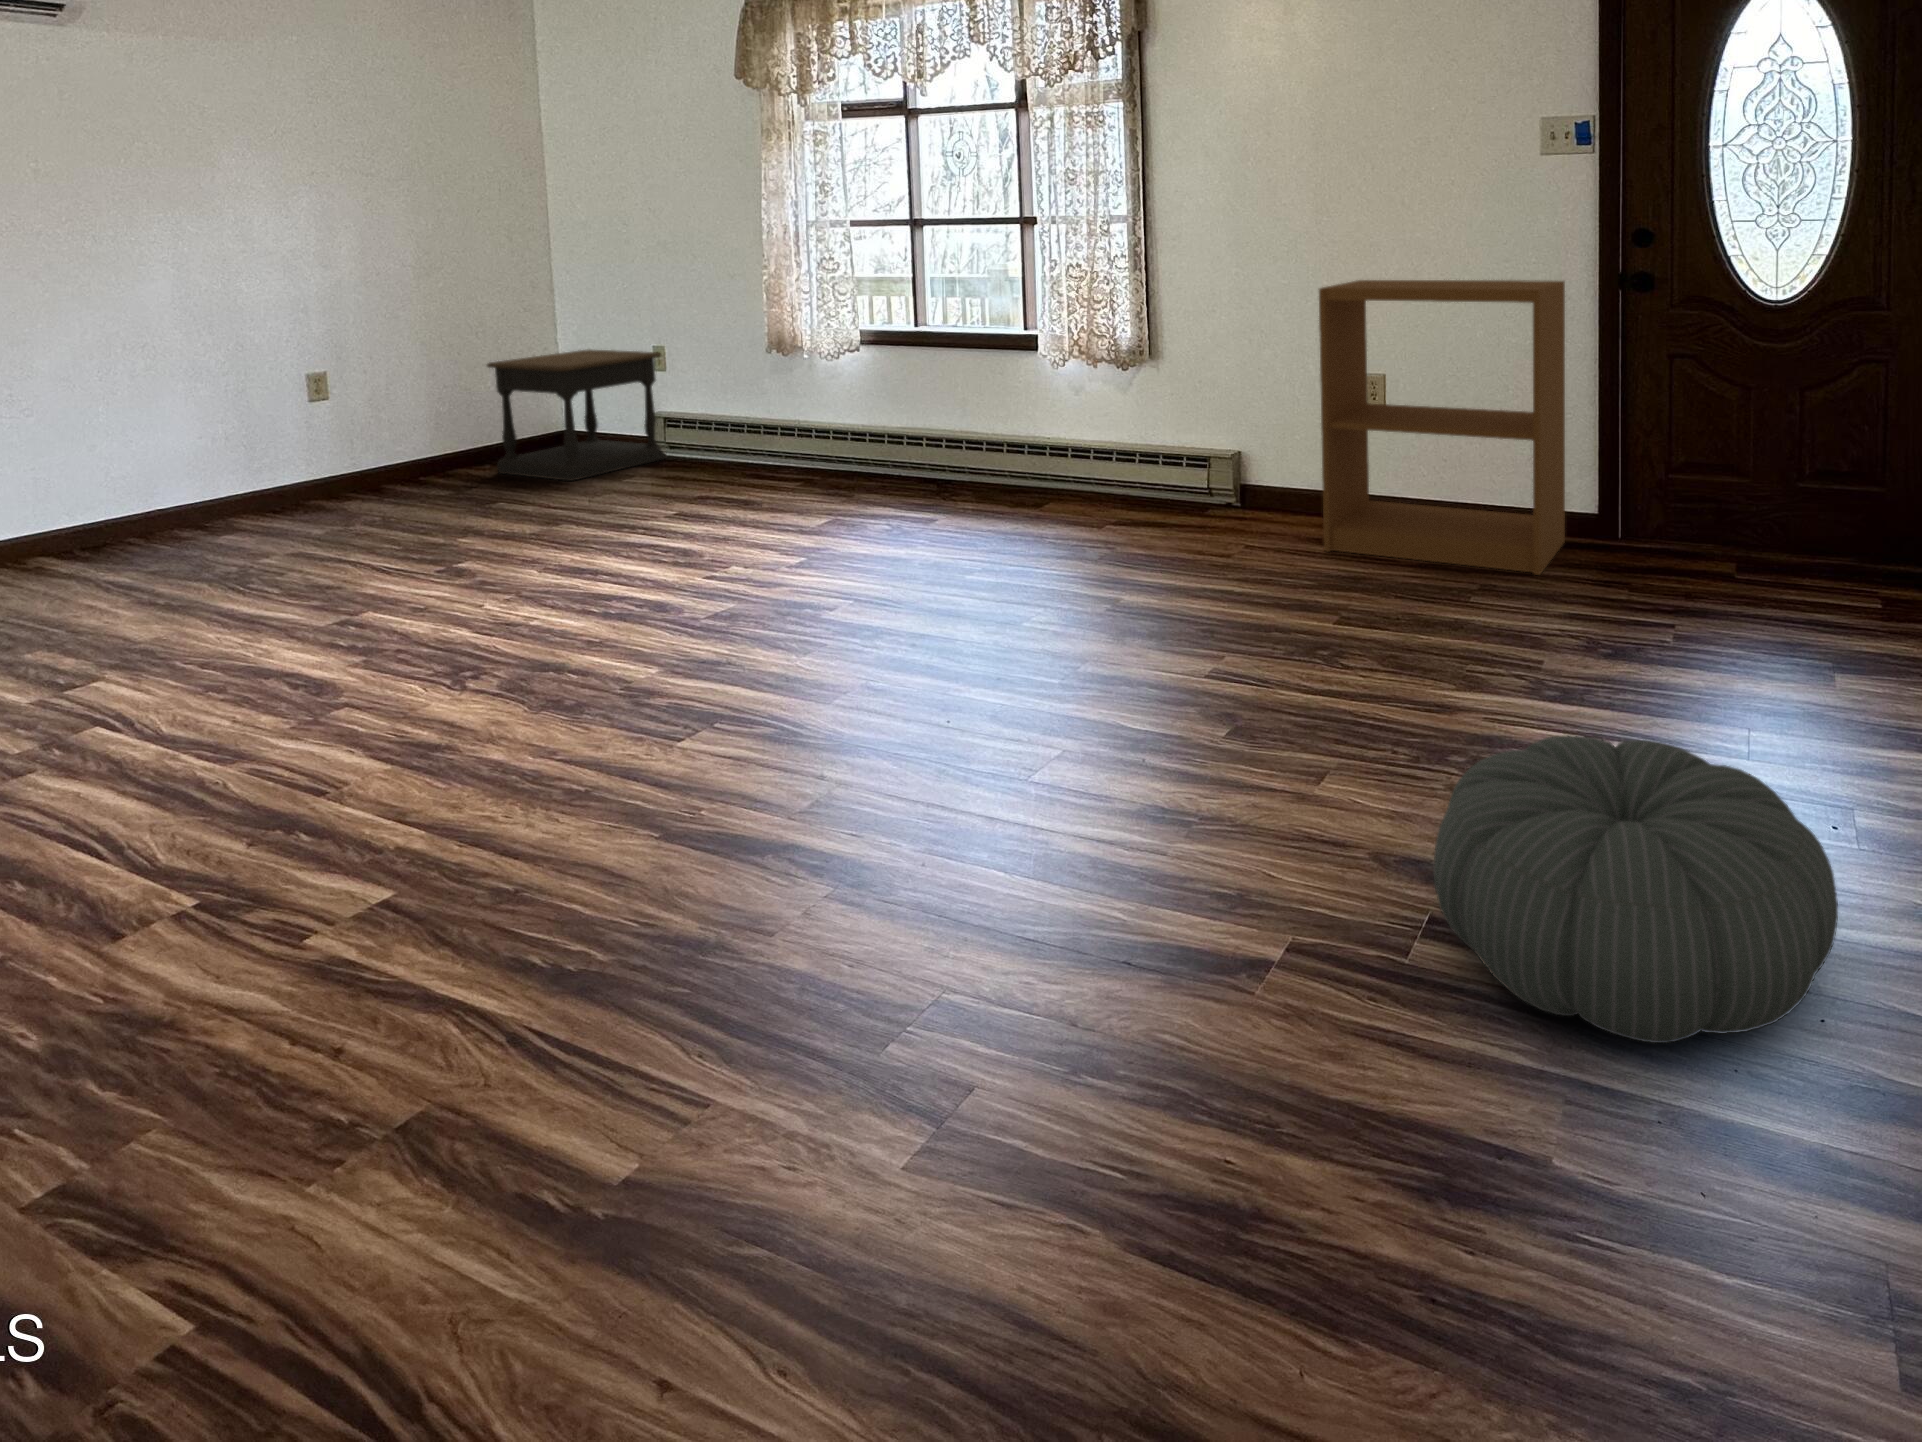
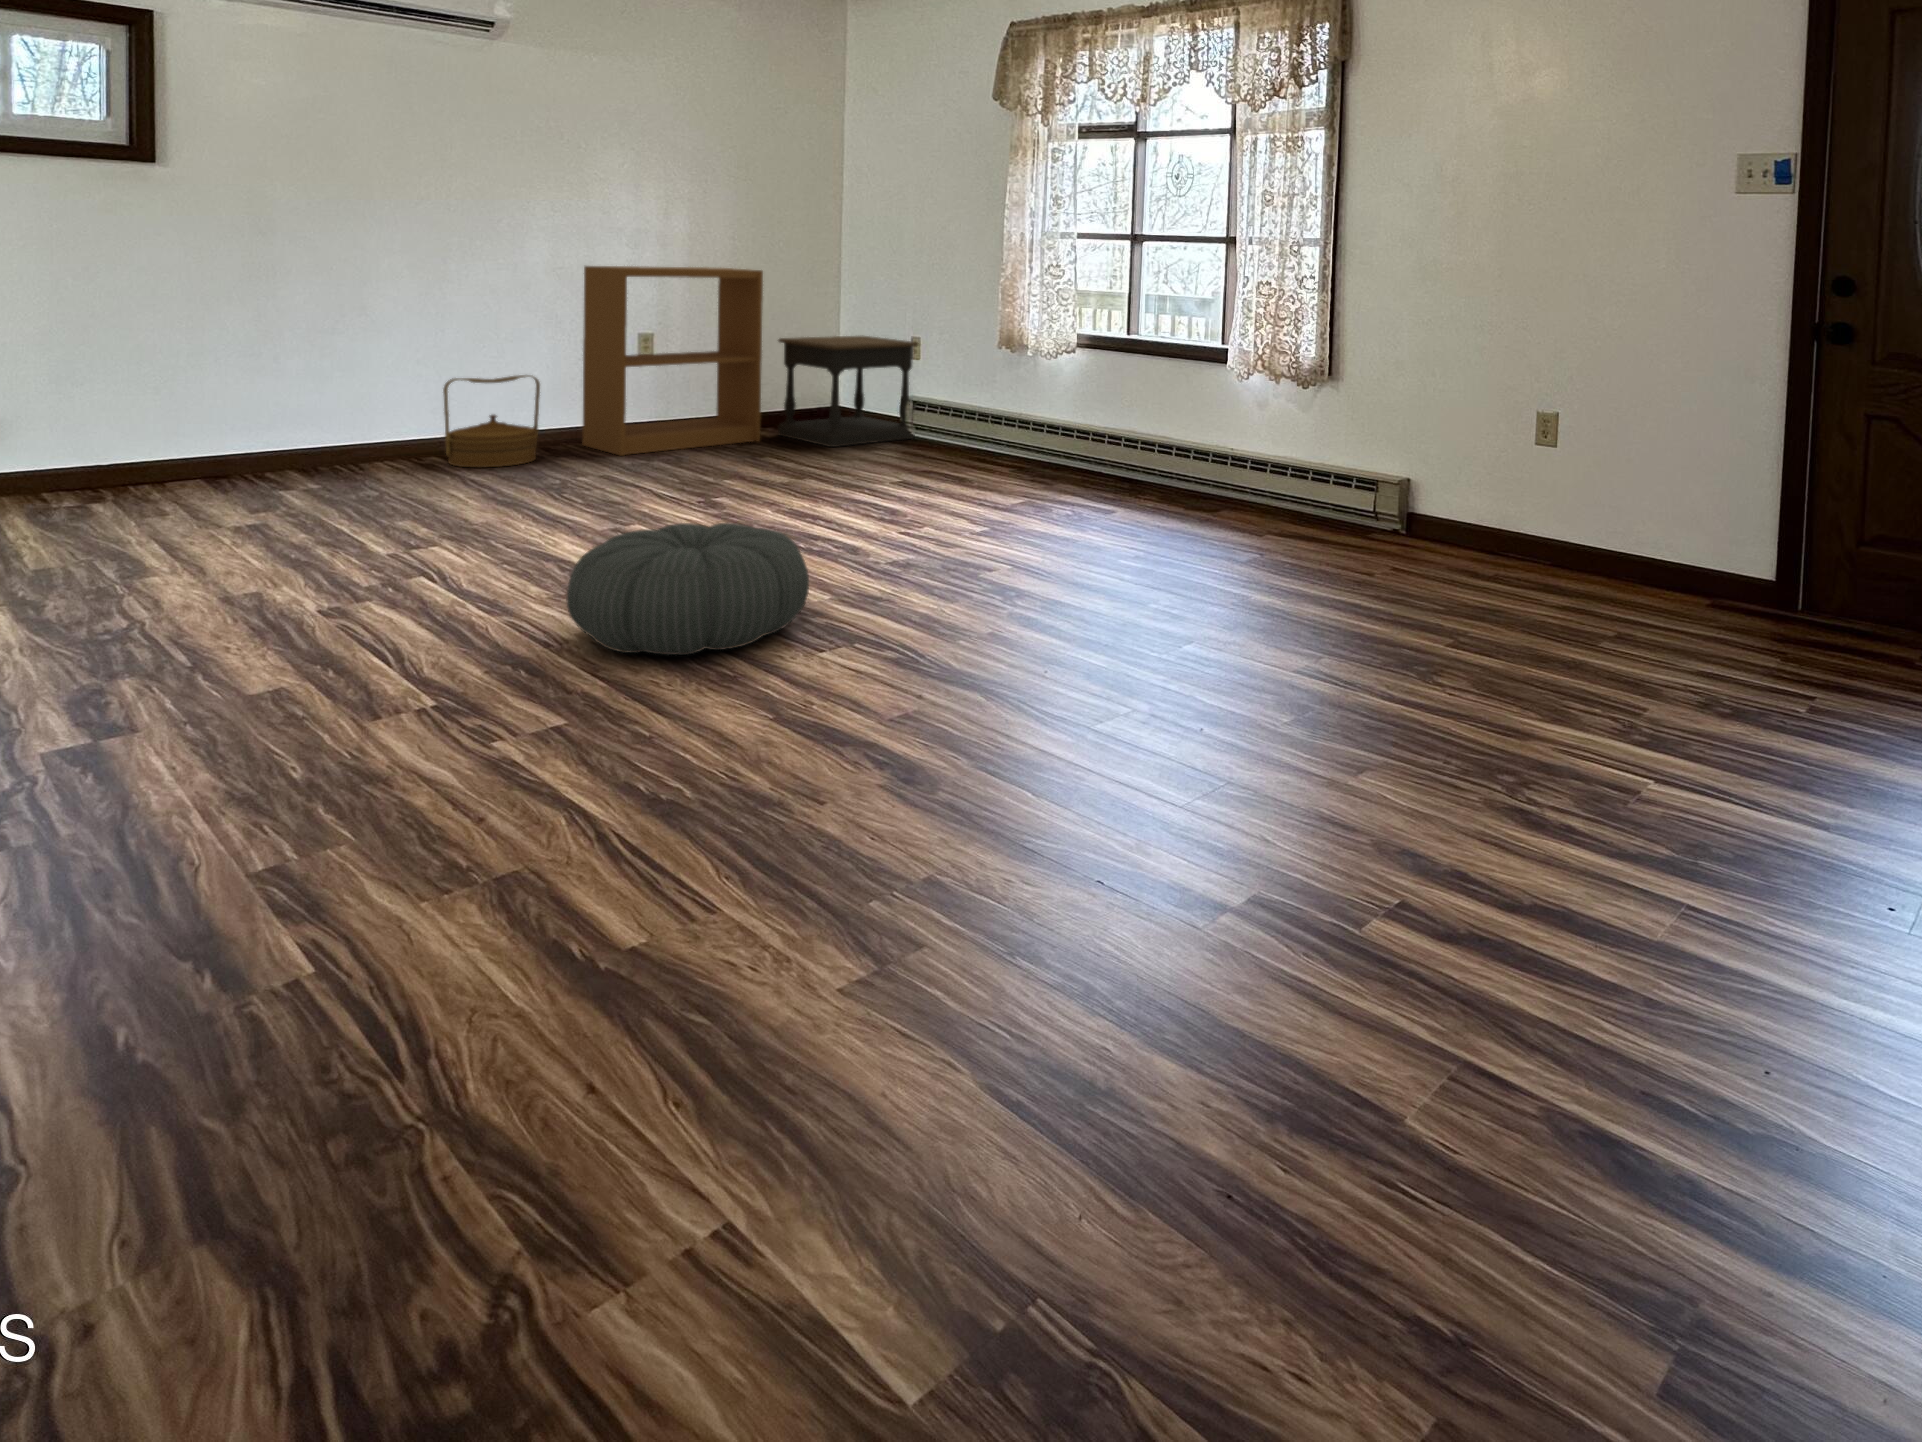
bookshelf: present [1319,280,1565,575] -> present [582,266,763,456]
woven basket: none [47,441,189,565] -> present [443,375,540,467]
pouf: present [1434,735,1838,1043] -> present [567,523,809,655]

